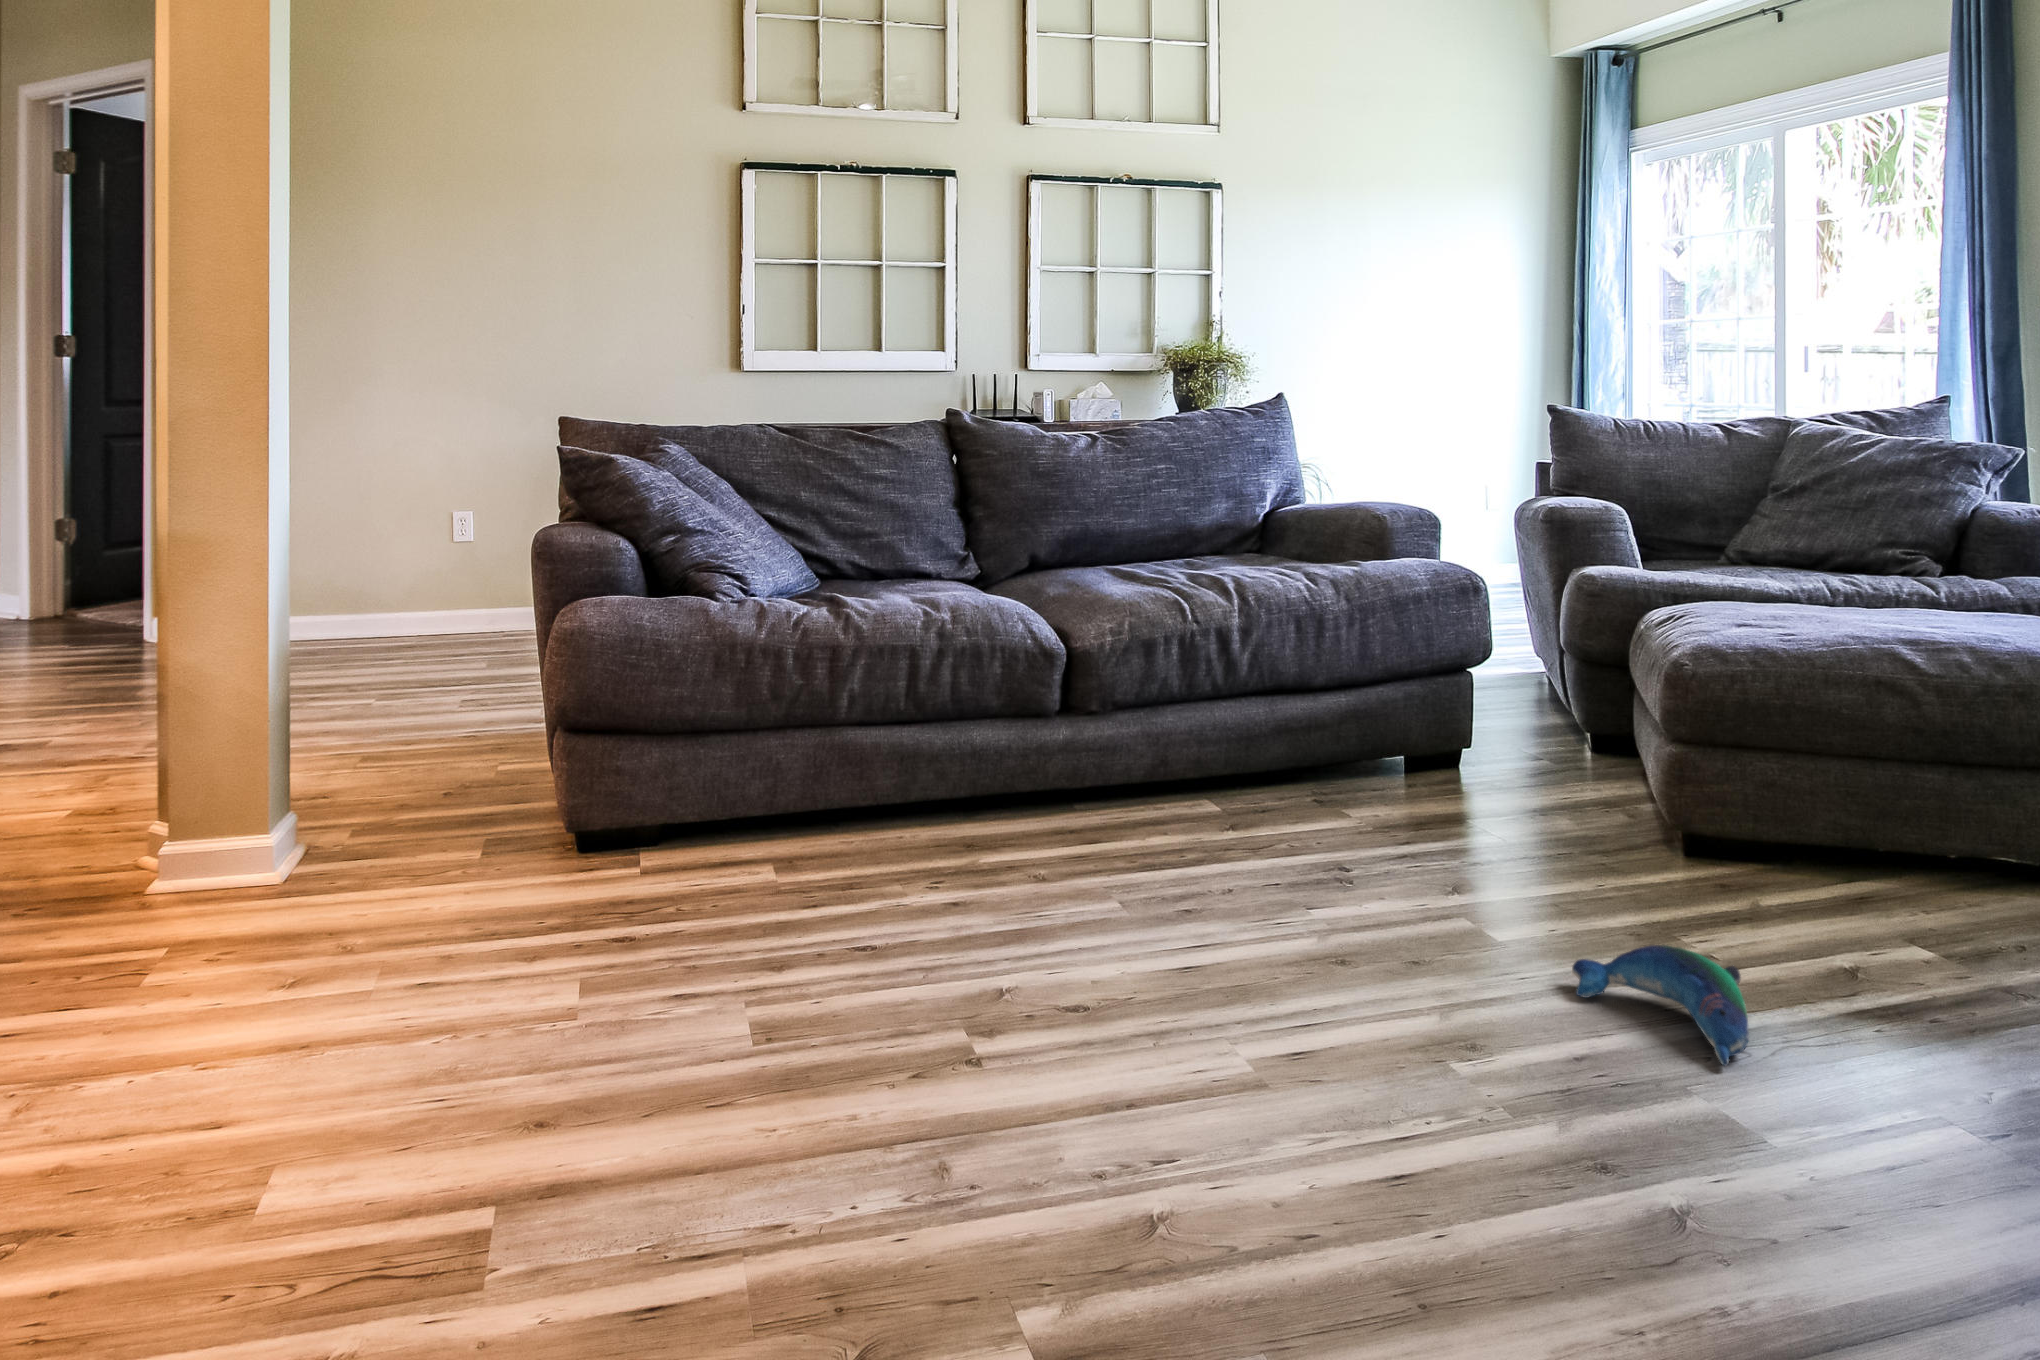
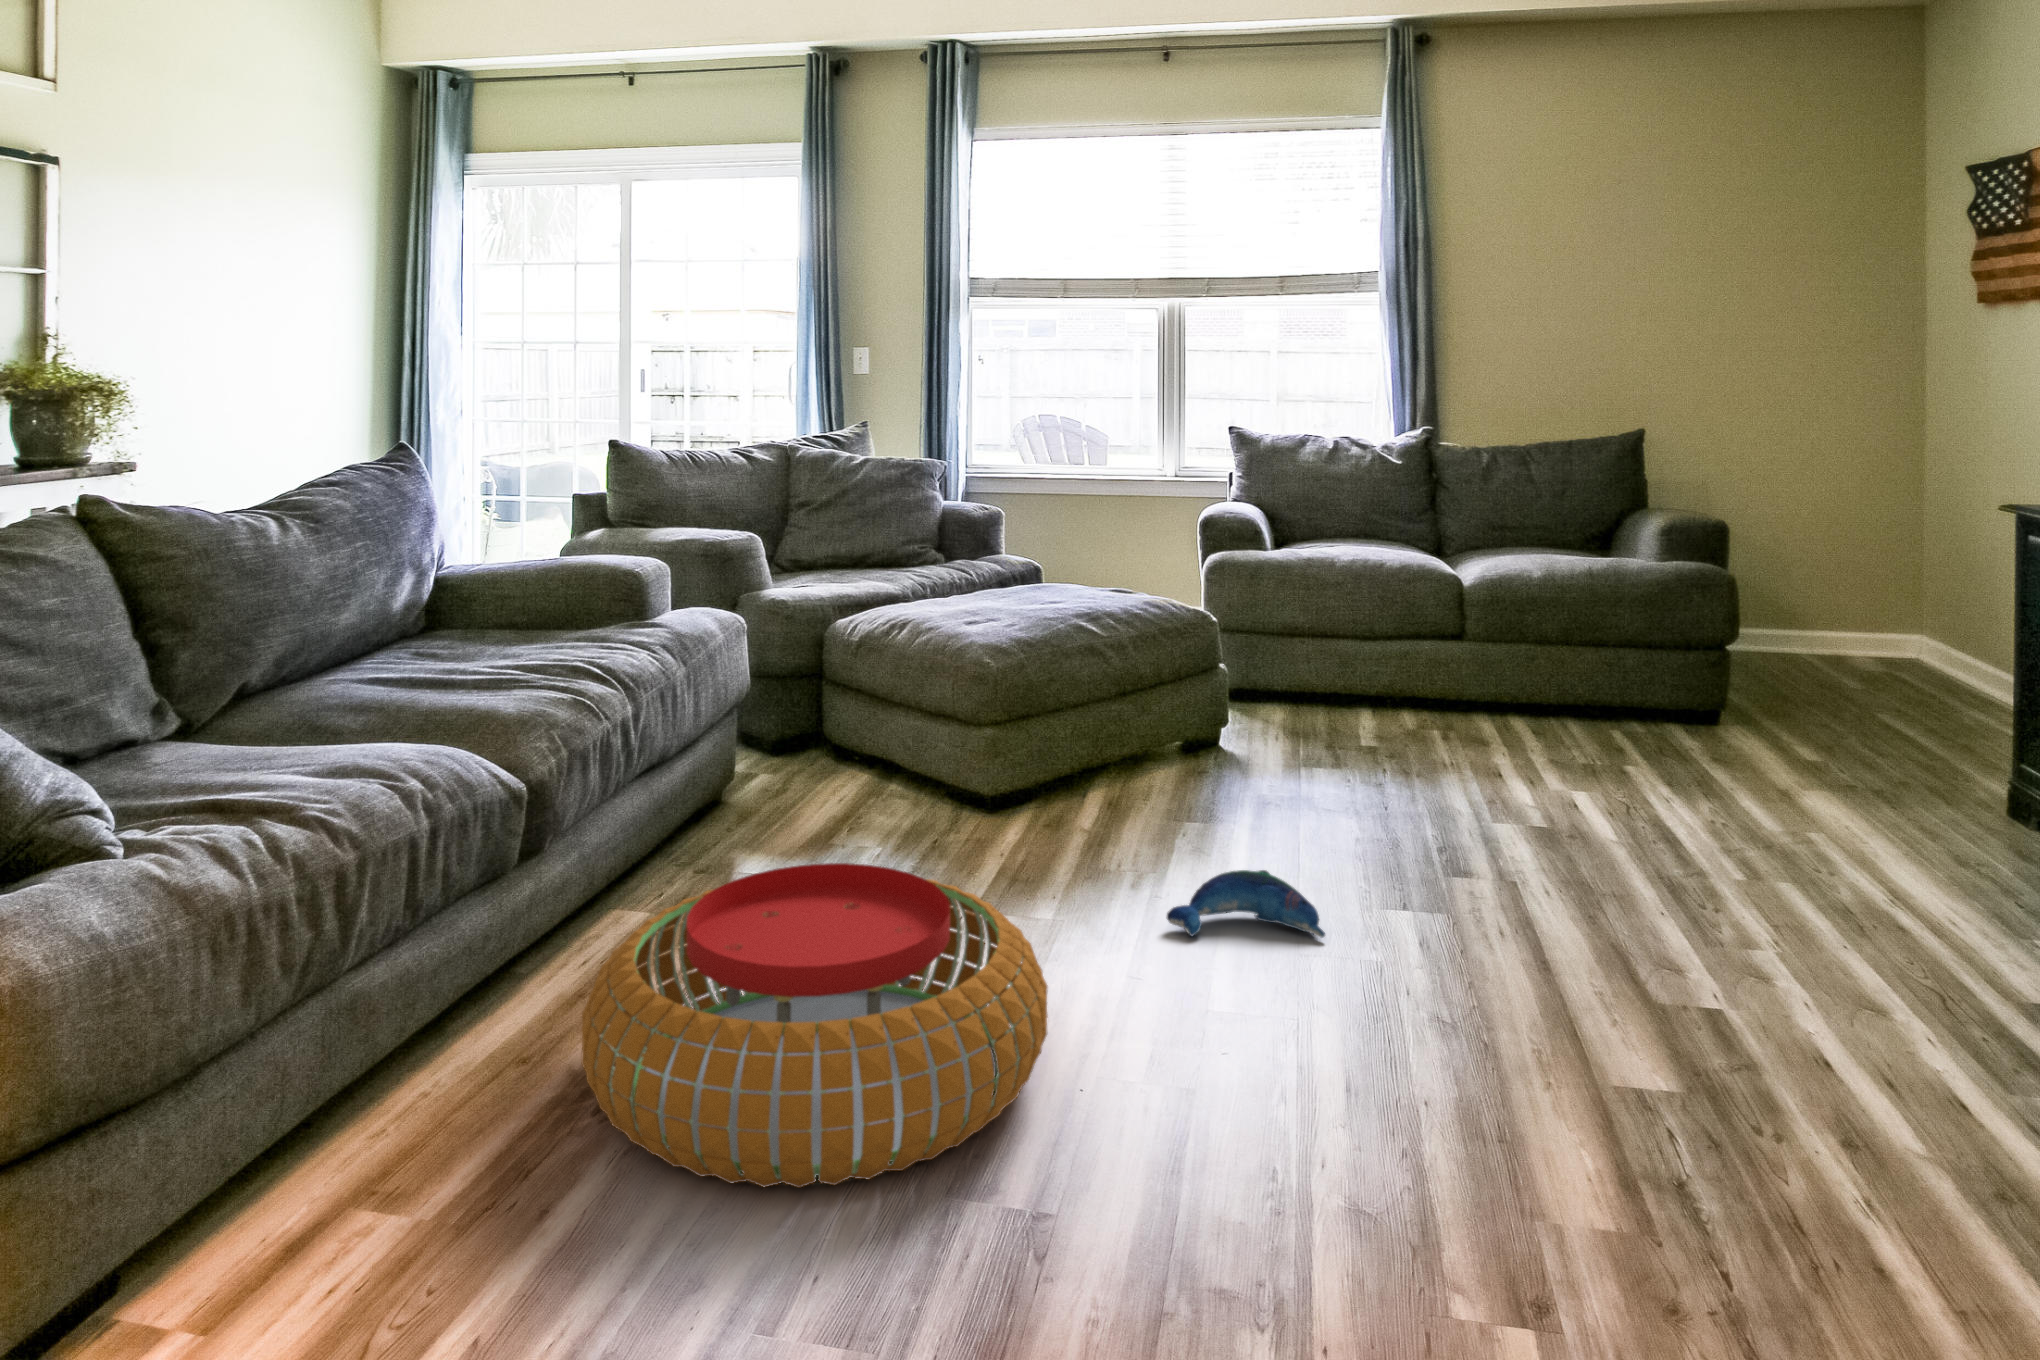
pouf: none [875,745,1283,991] -> present [581,863,1048,1188]

